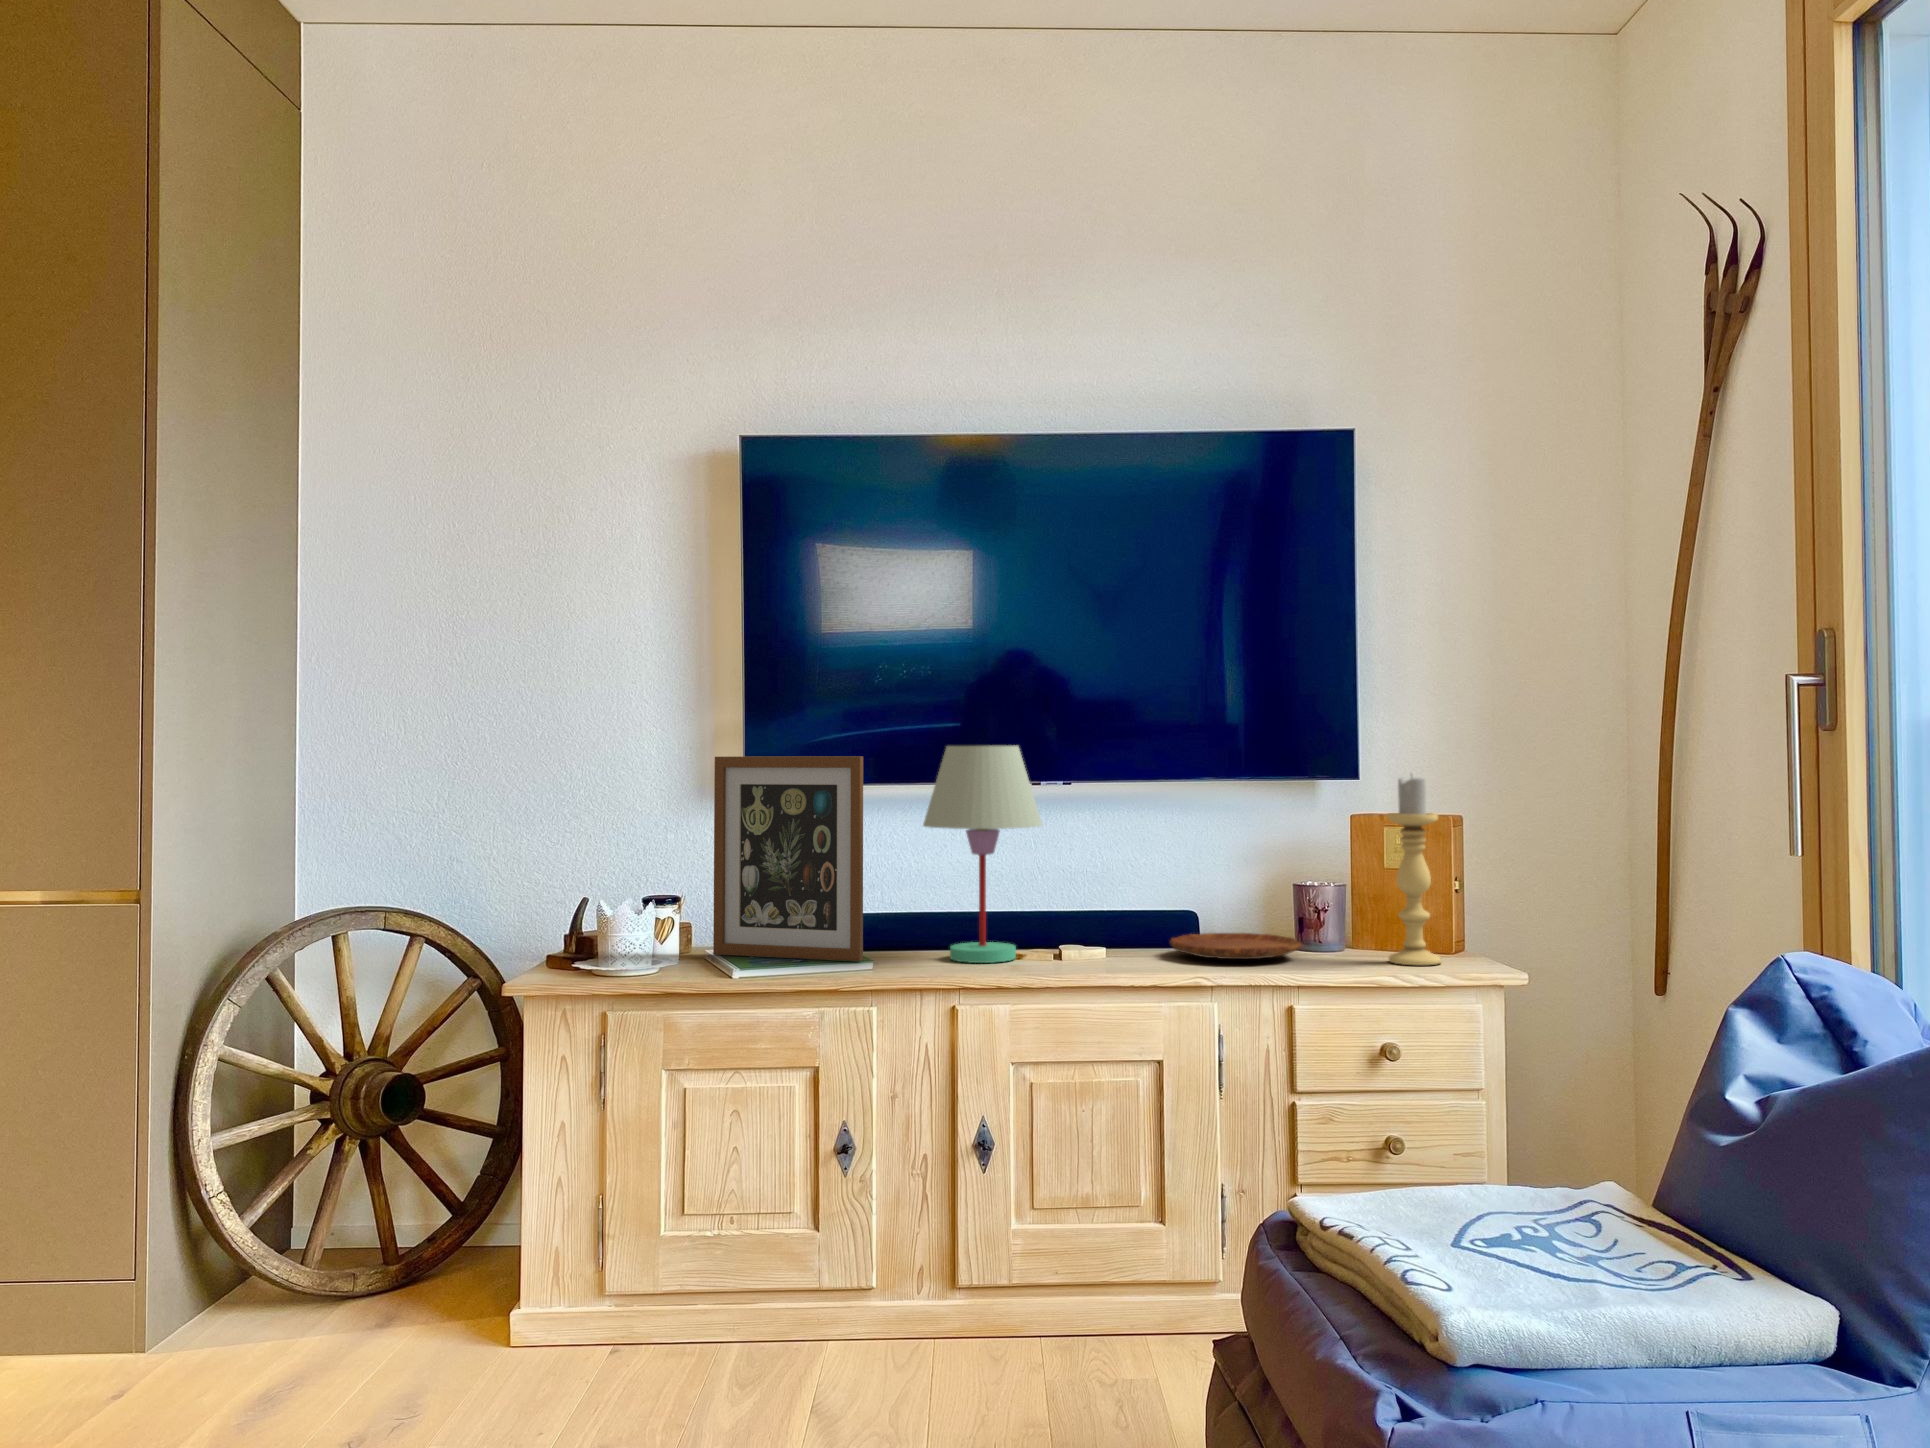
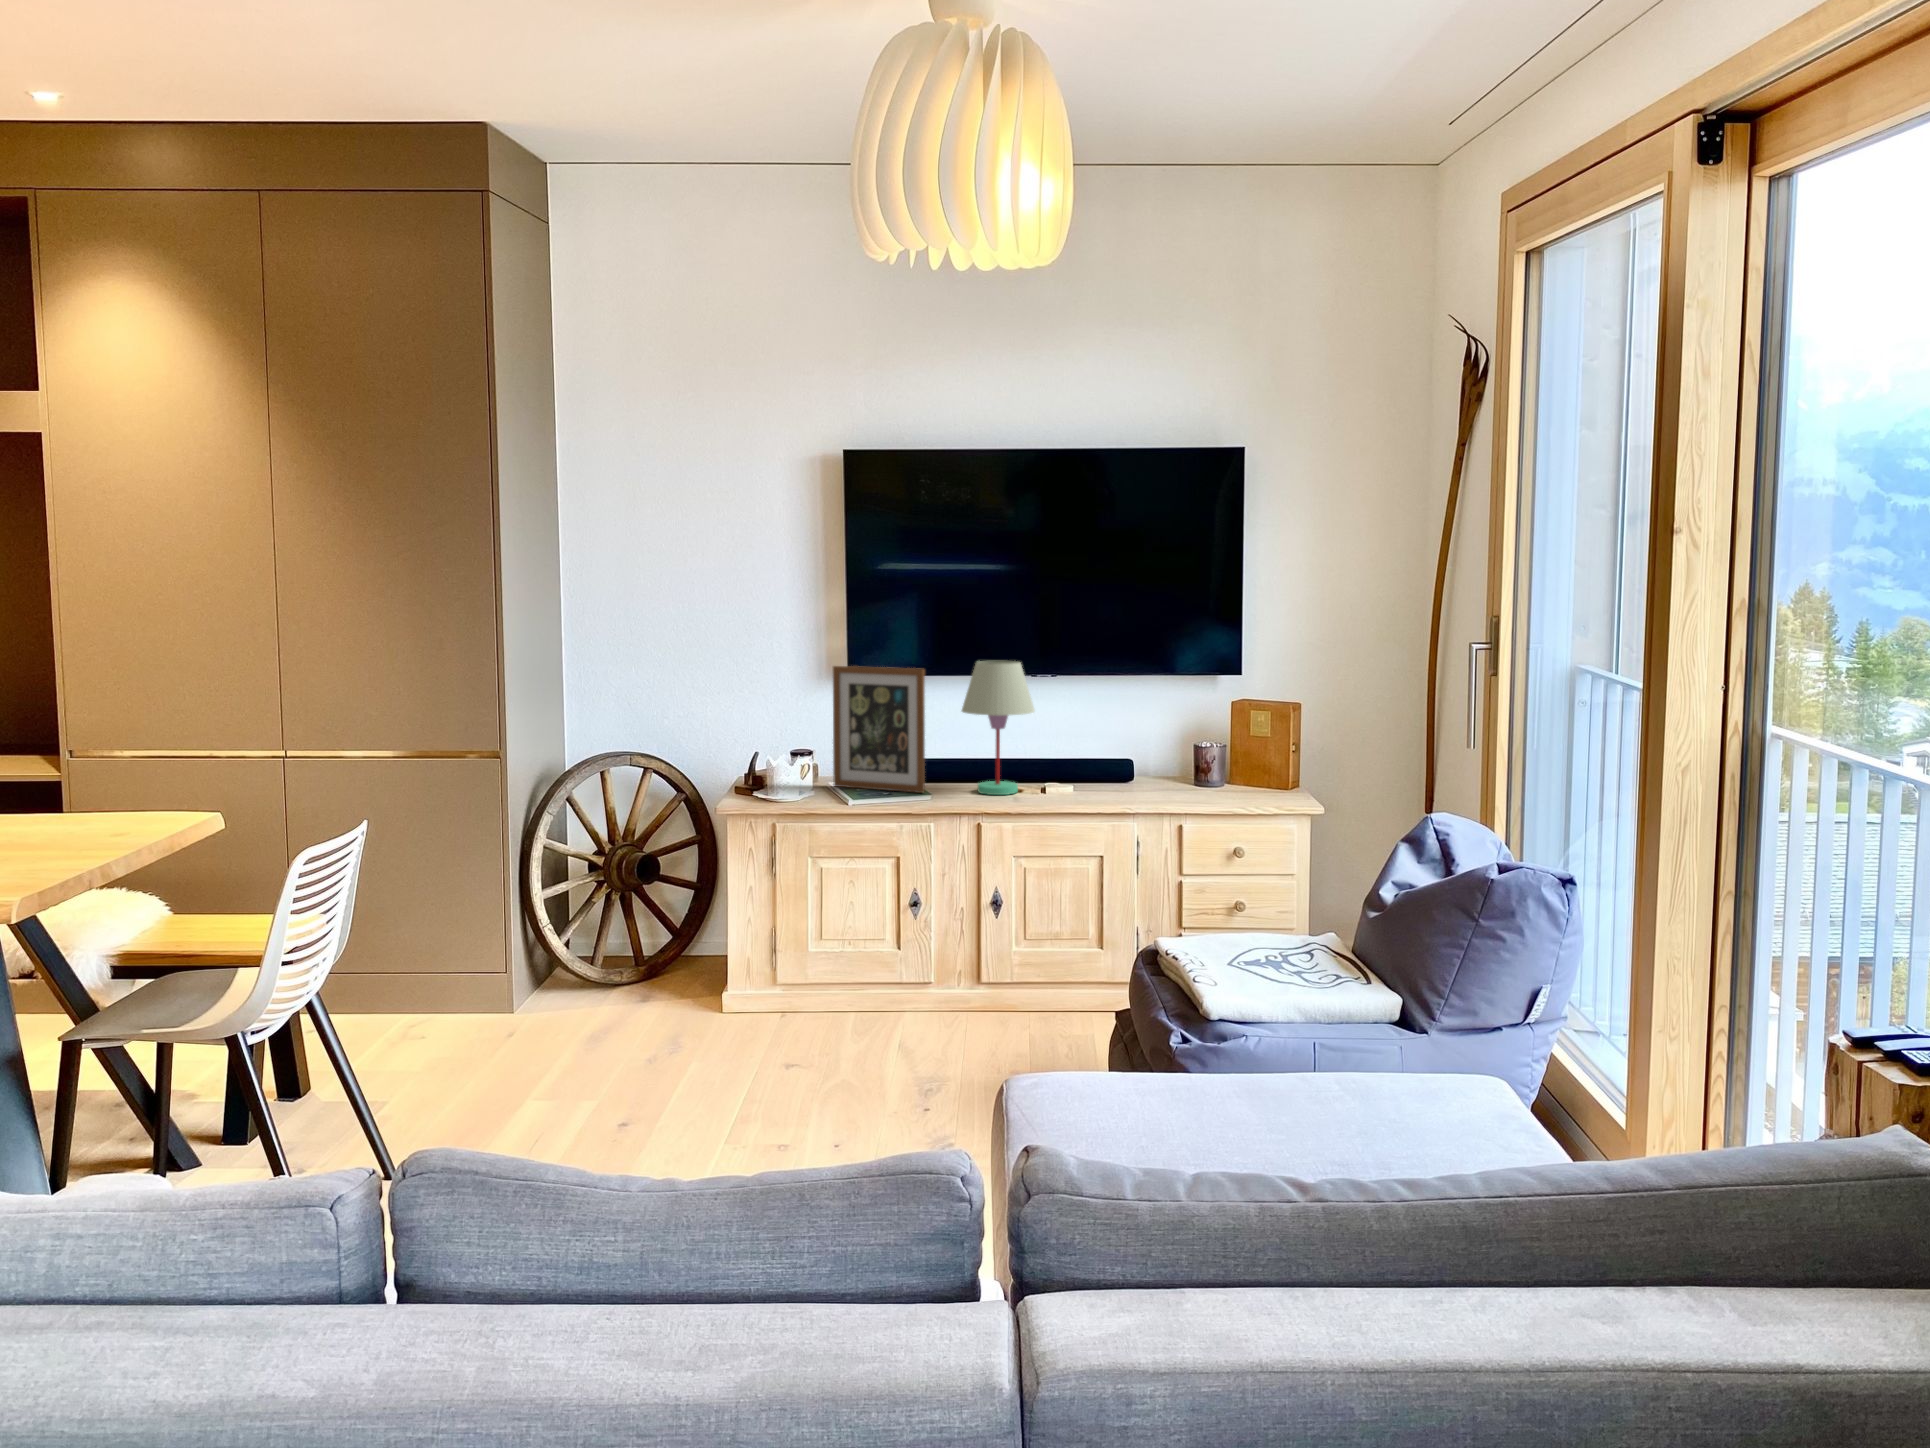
candle holder: present [1388,777,1441,965] -> none [1246,683,1279,800]
tray: present [1170,933,1302,959] -> none [1113,776,1194,795]

